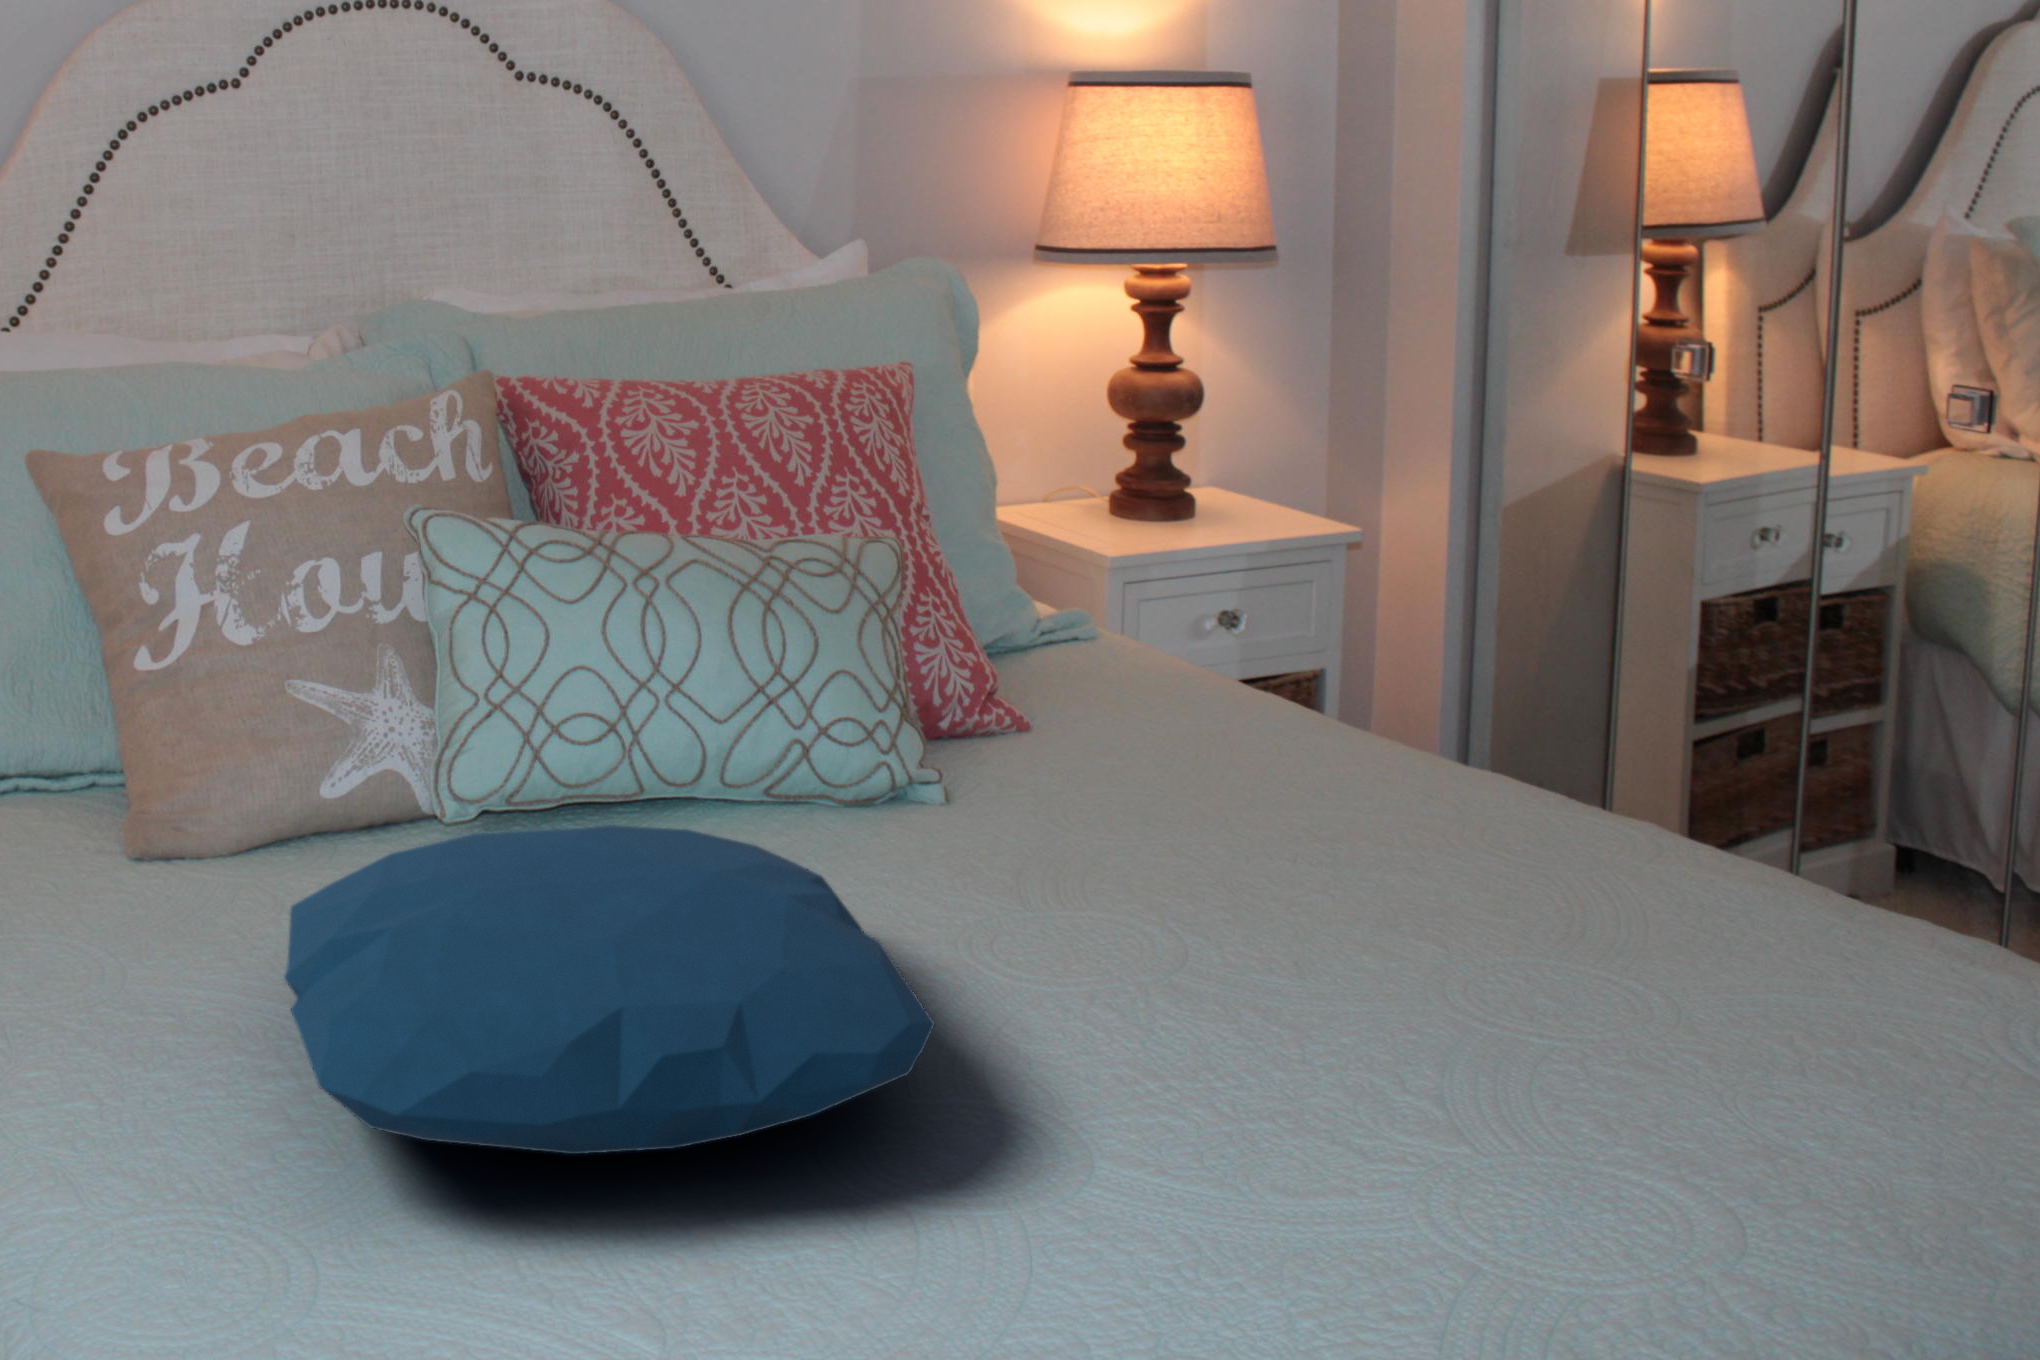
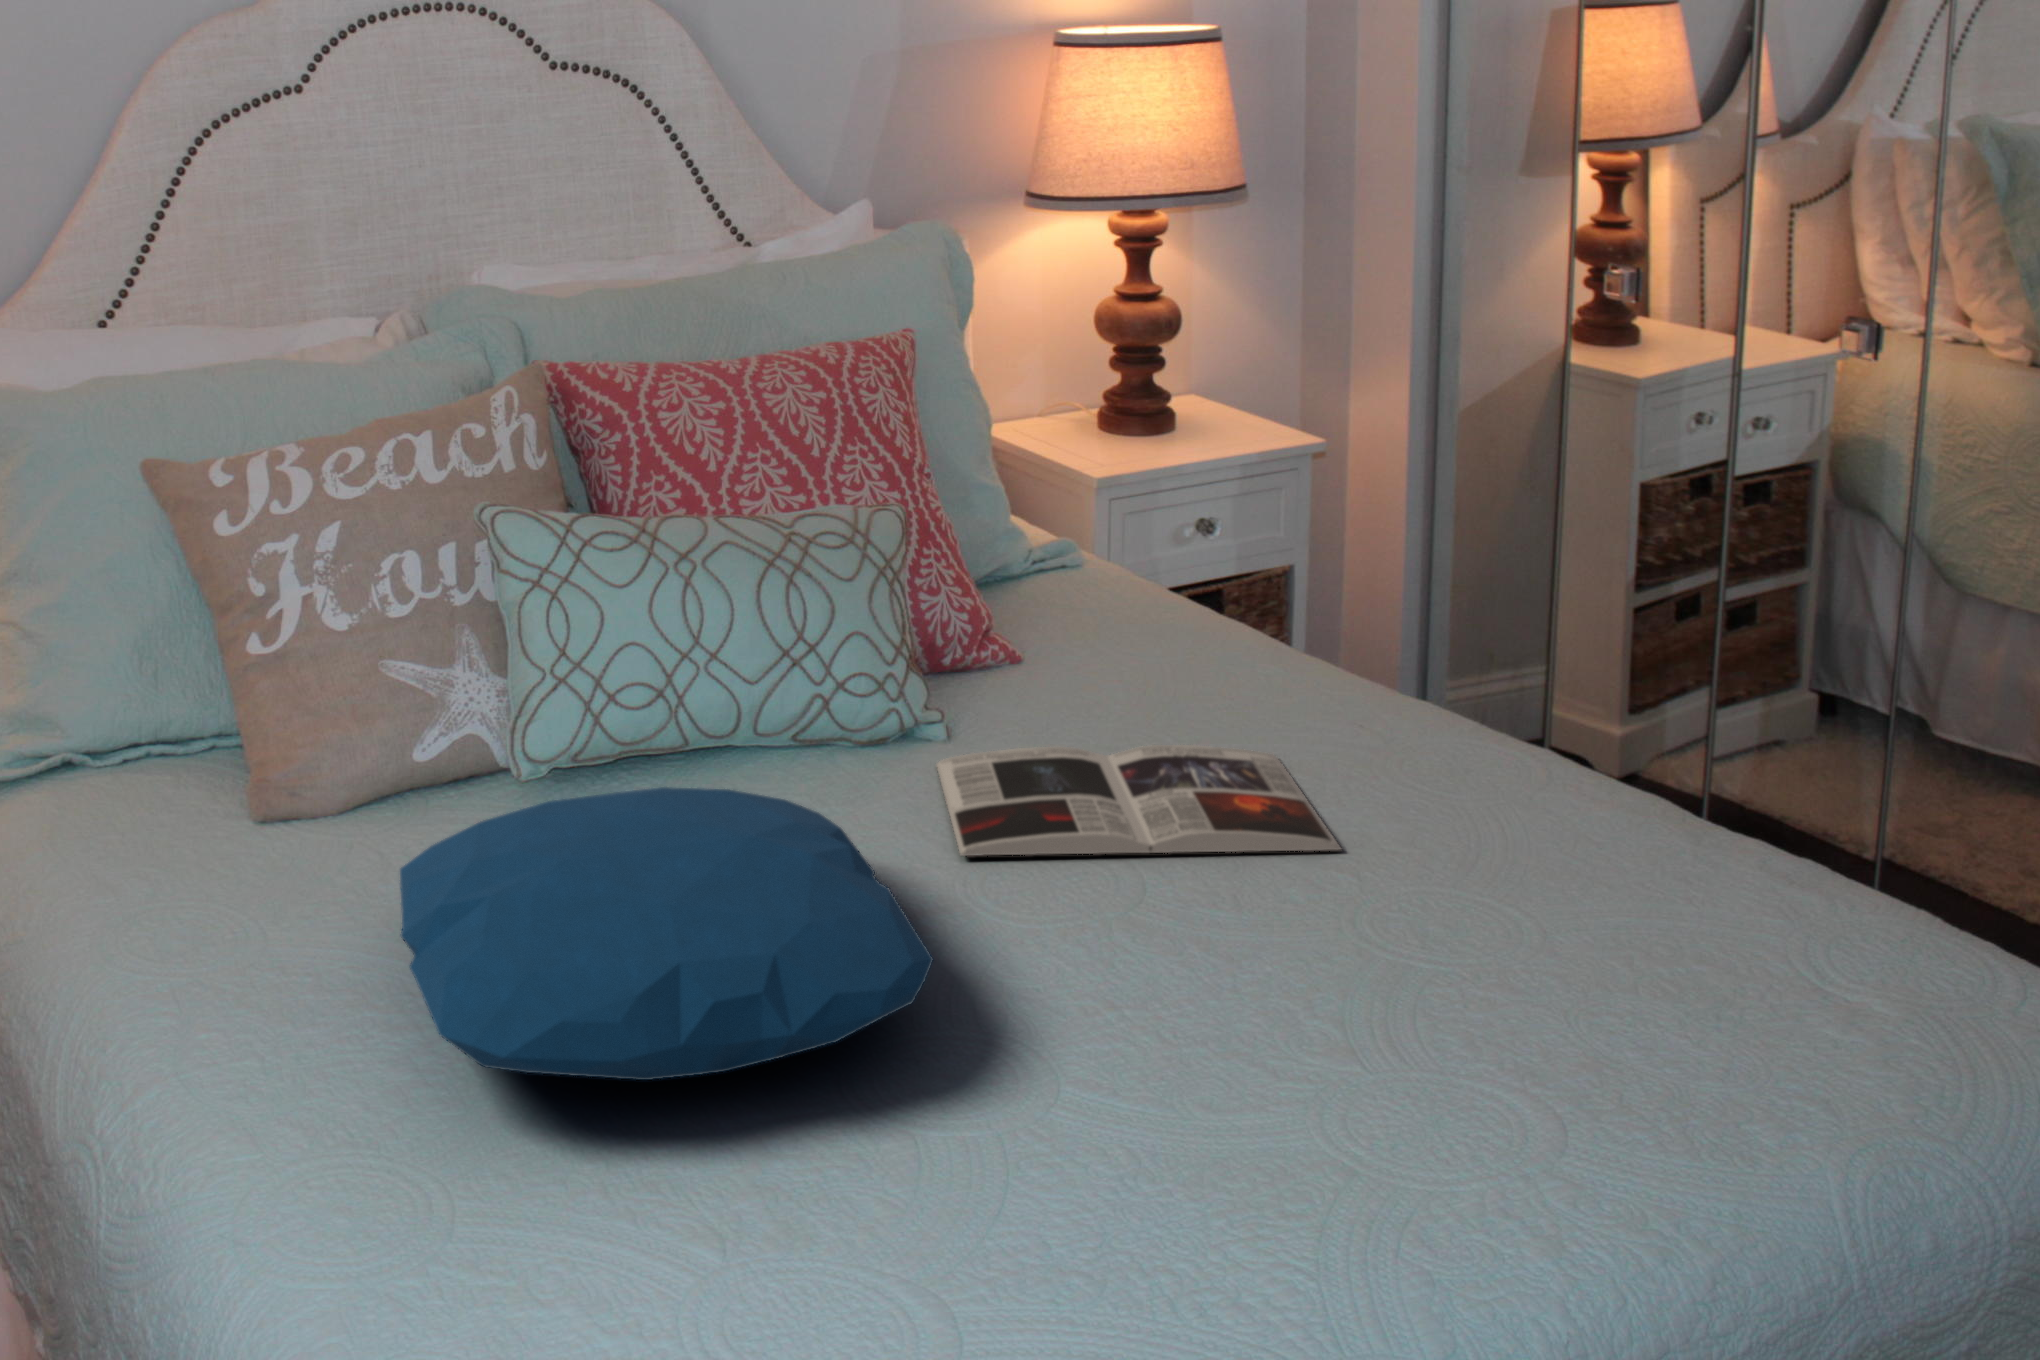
magazine: none [932,813,1421,934] -> present [937,745,1341,856]

